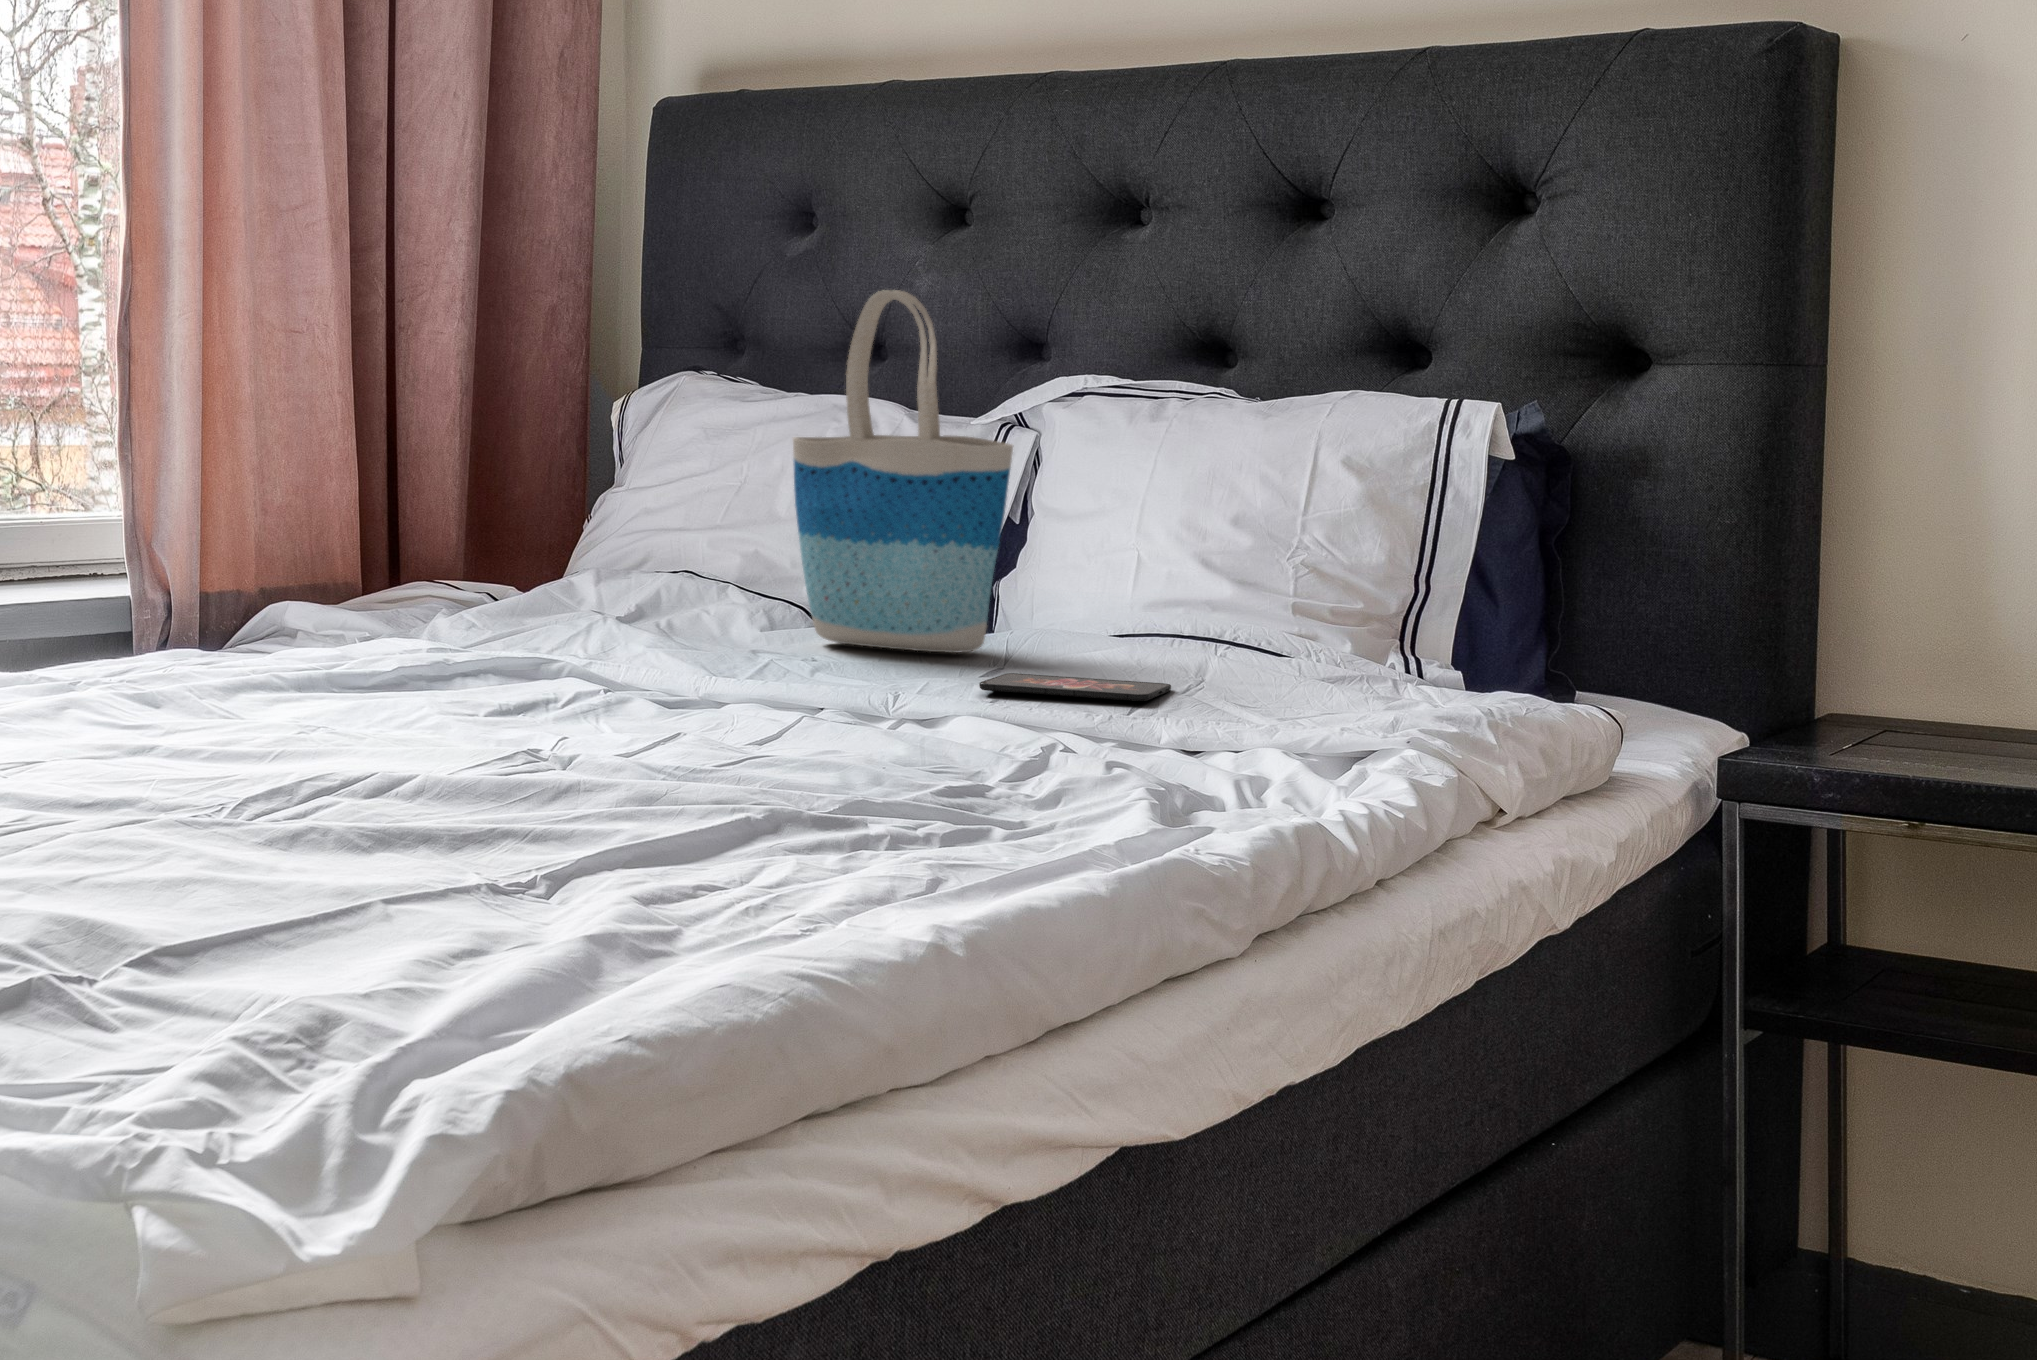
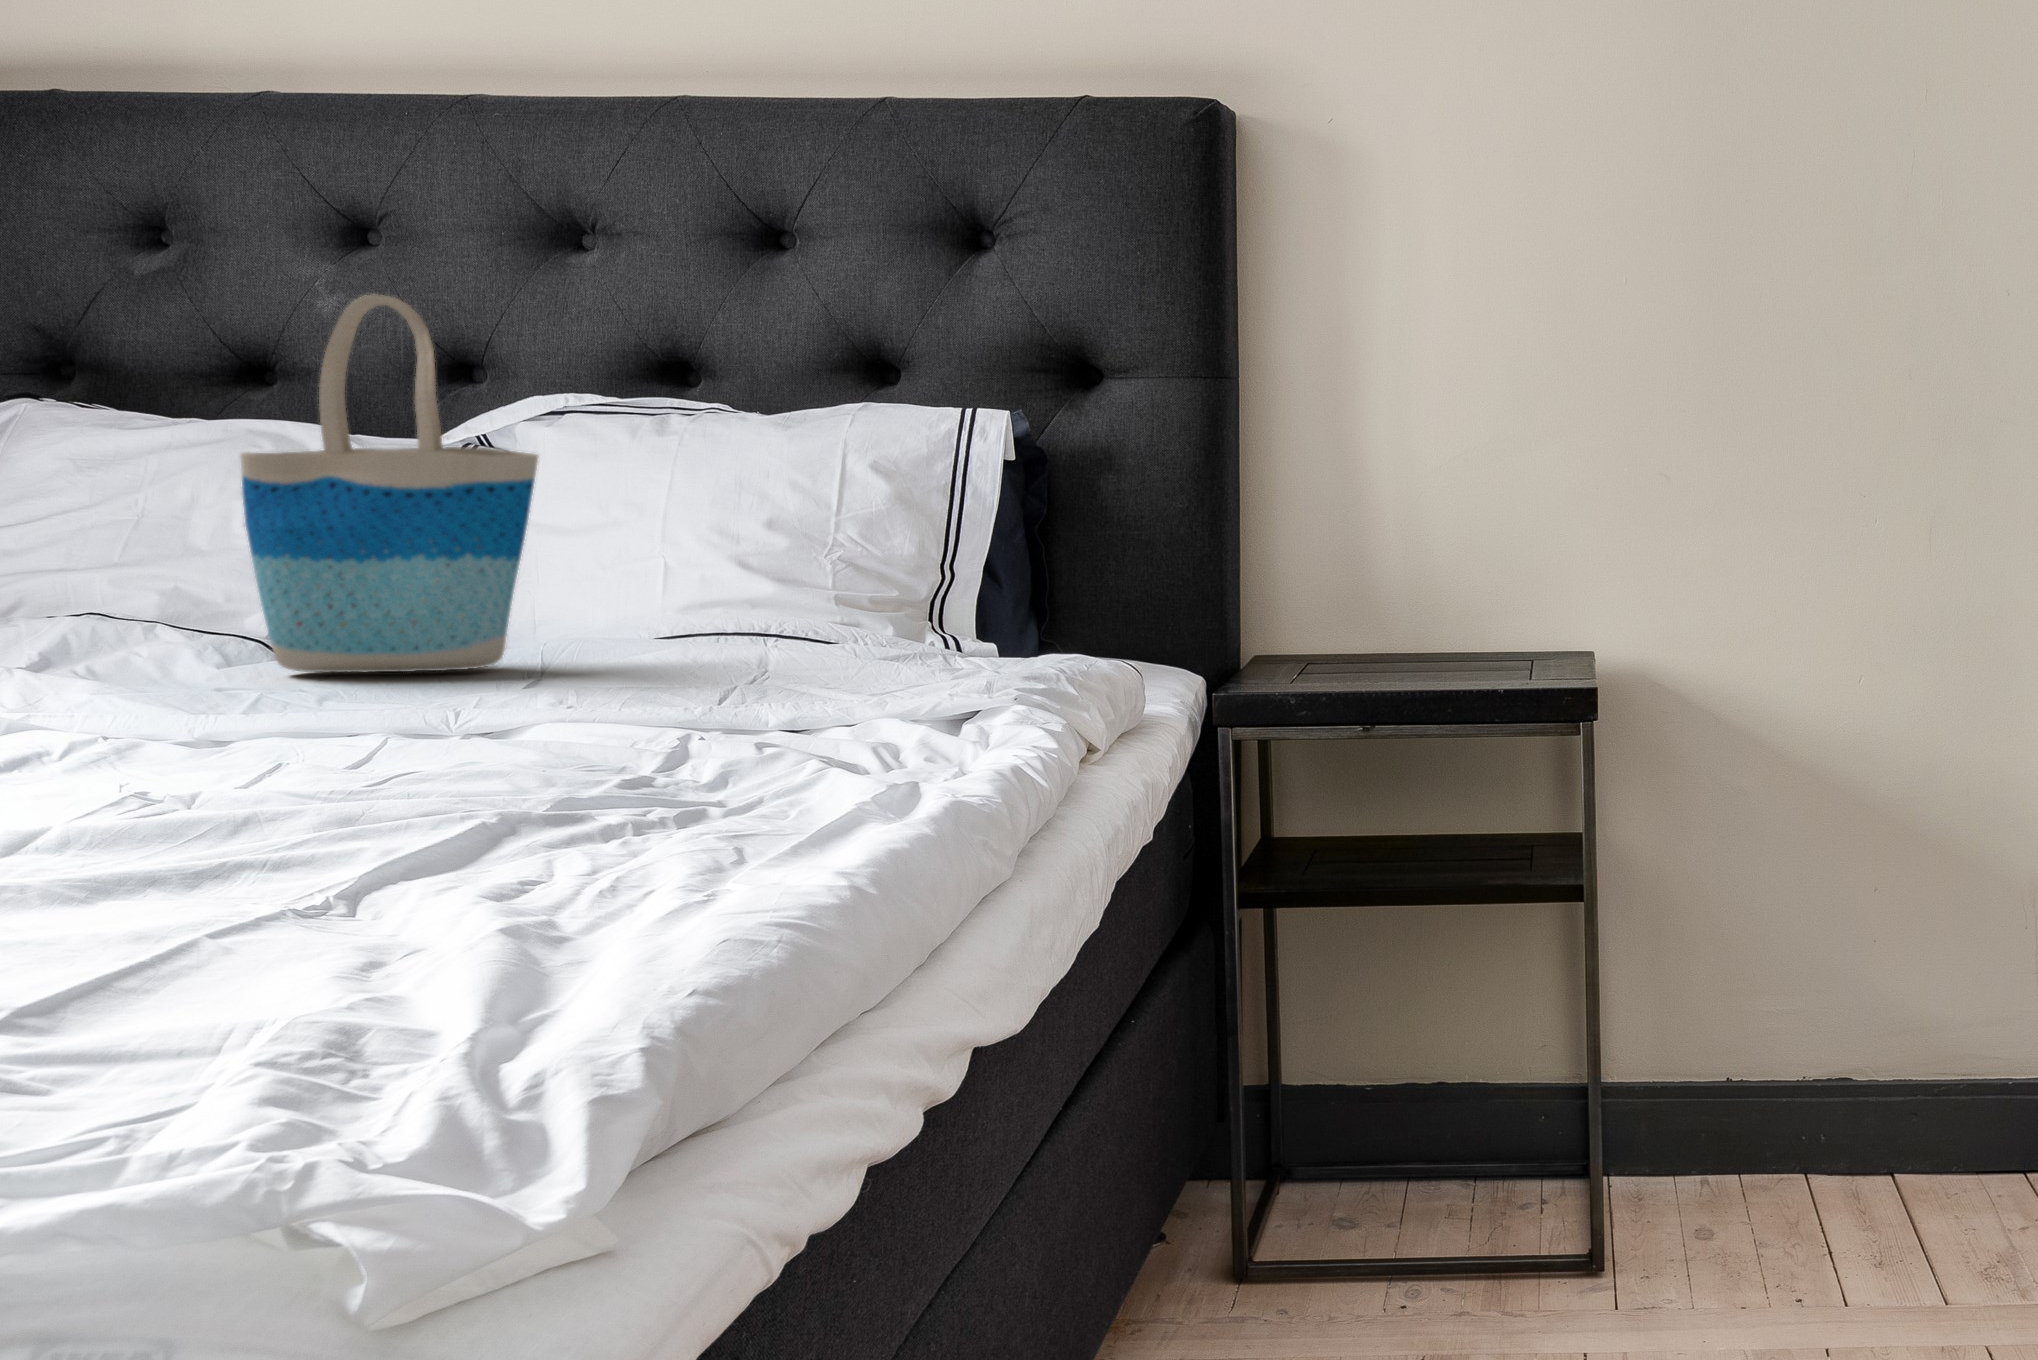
smartphone: present [979,673,1171,701] -> none [537,675,743,697]

